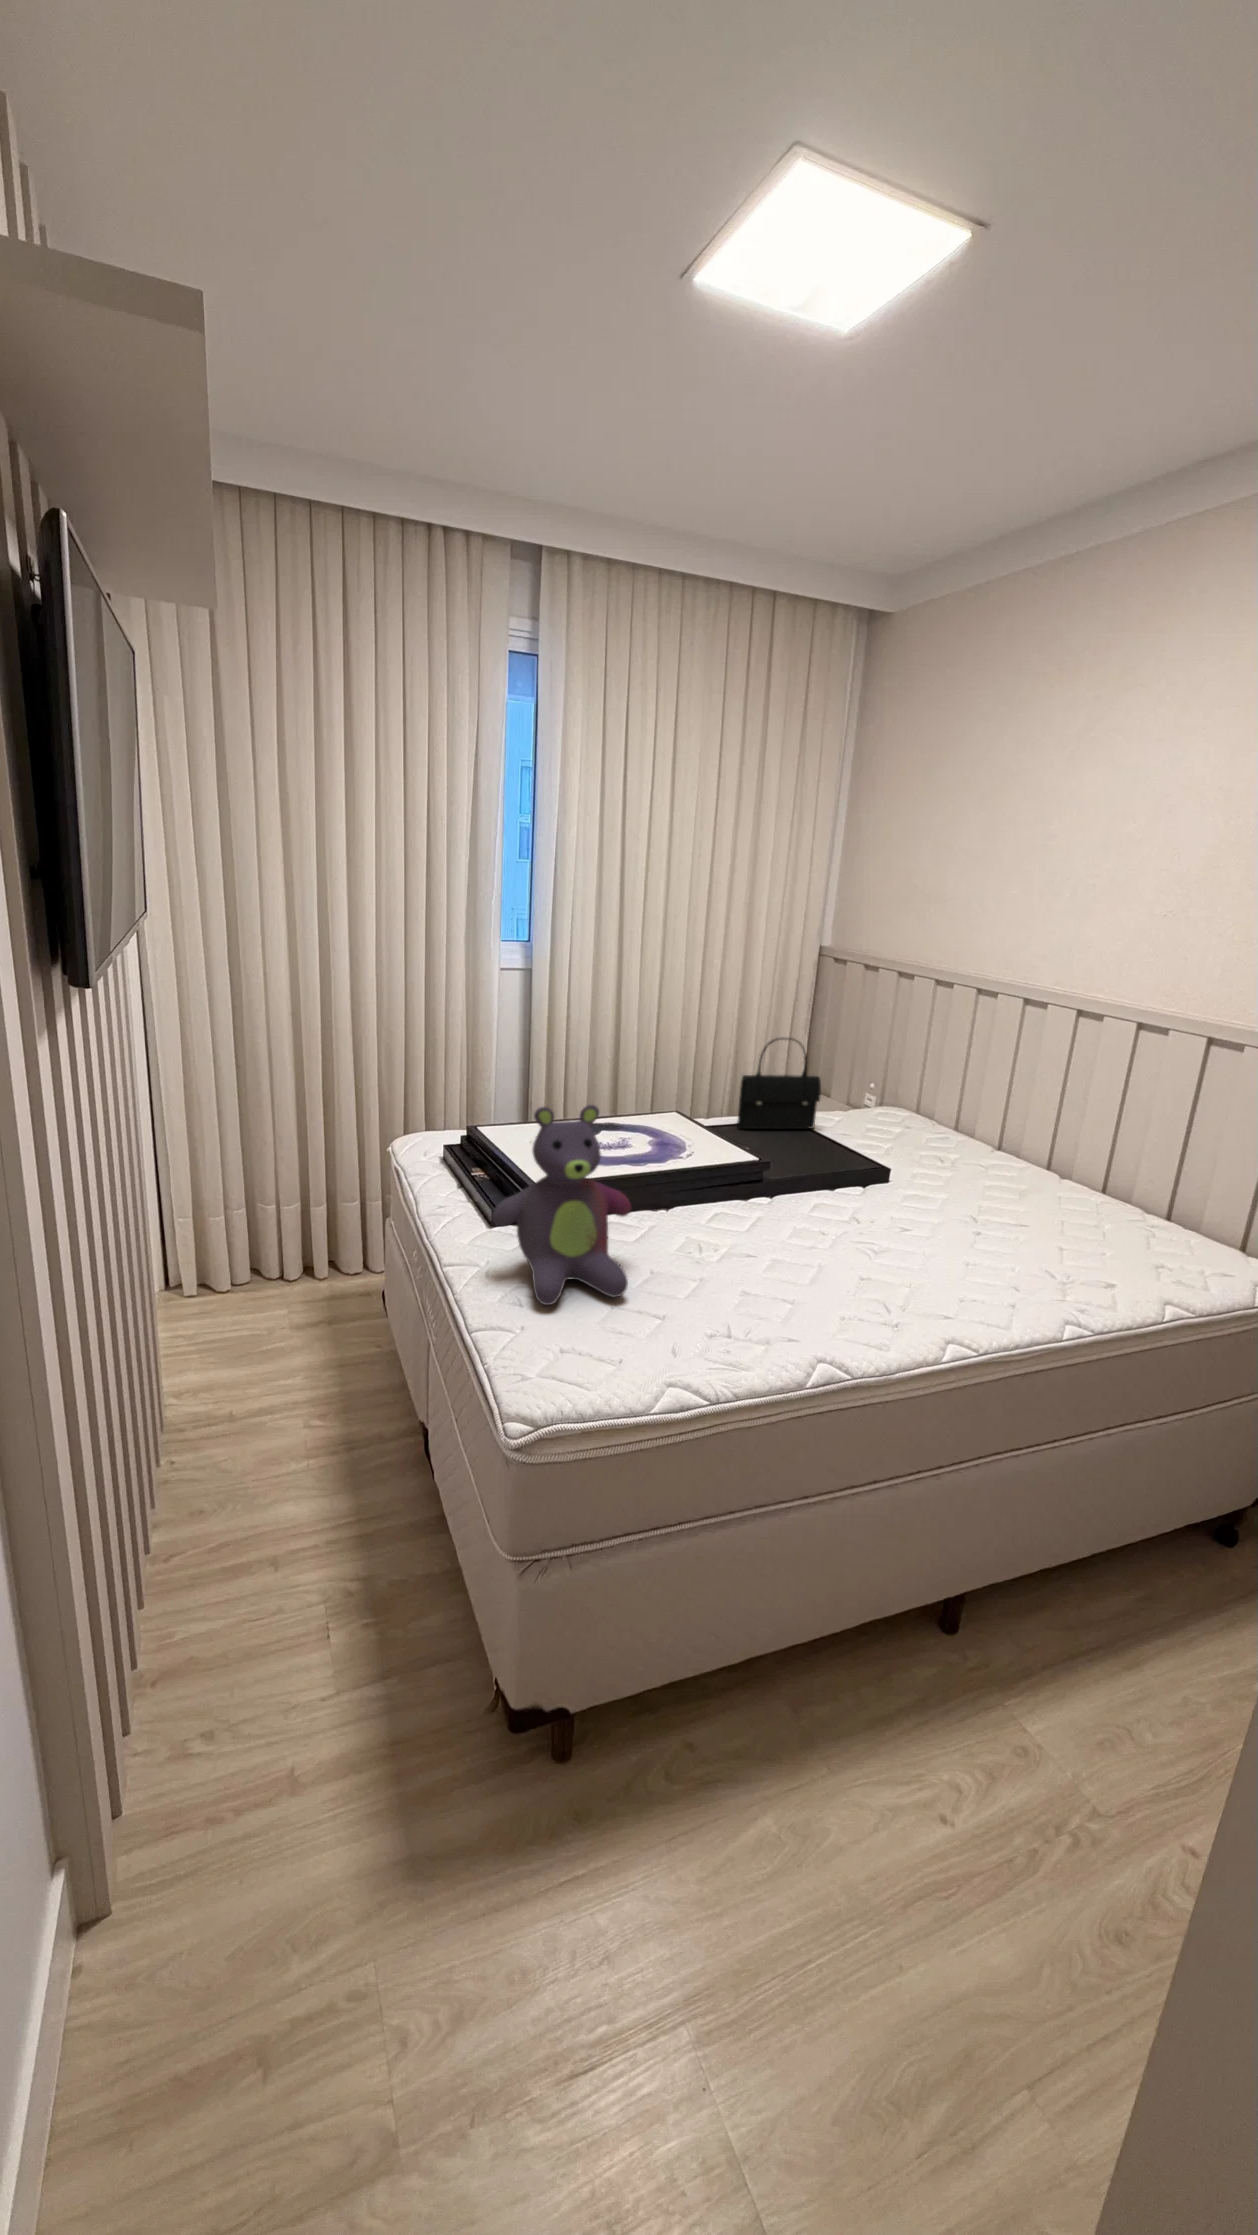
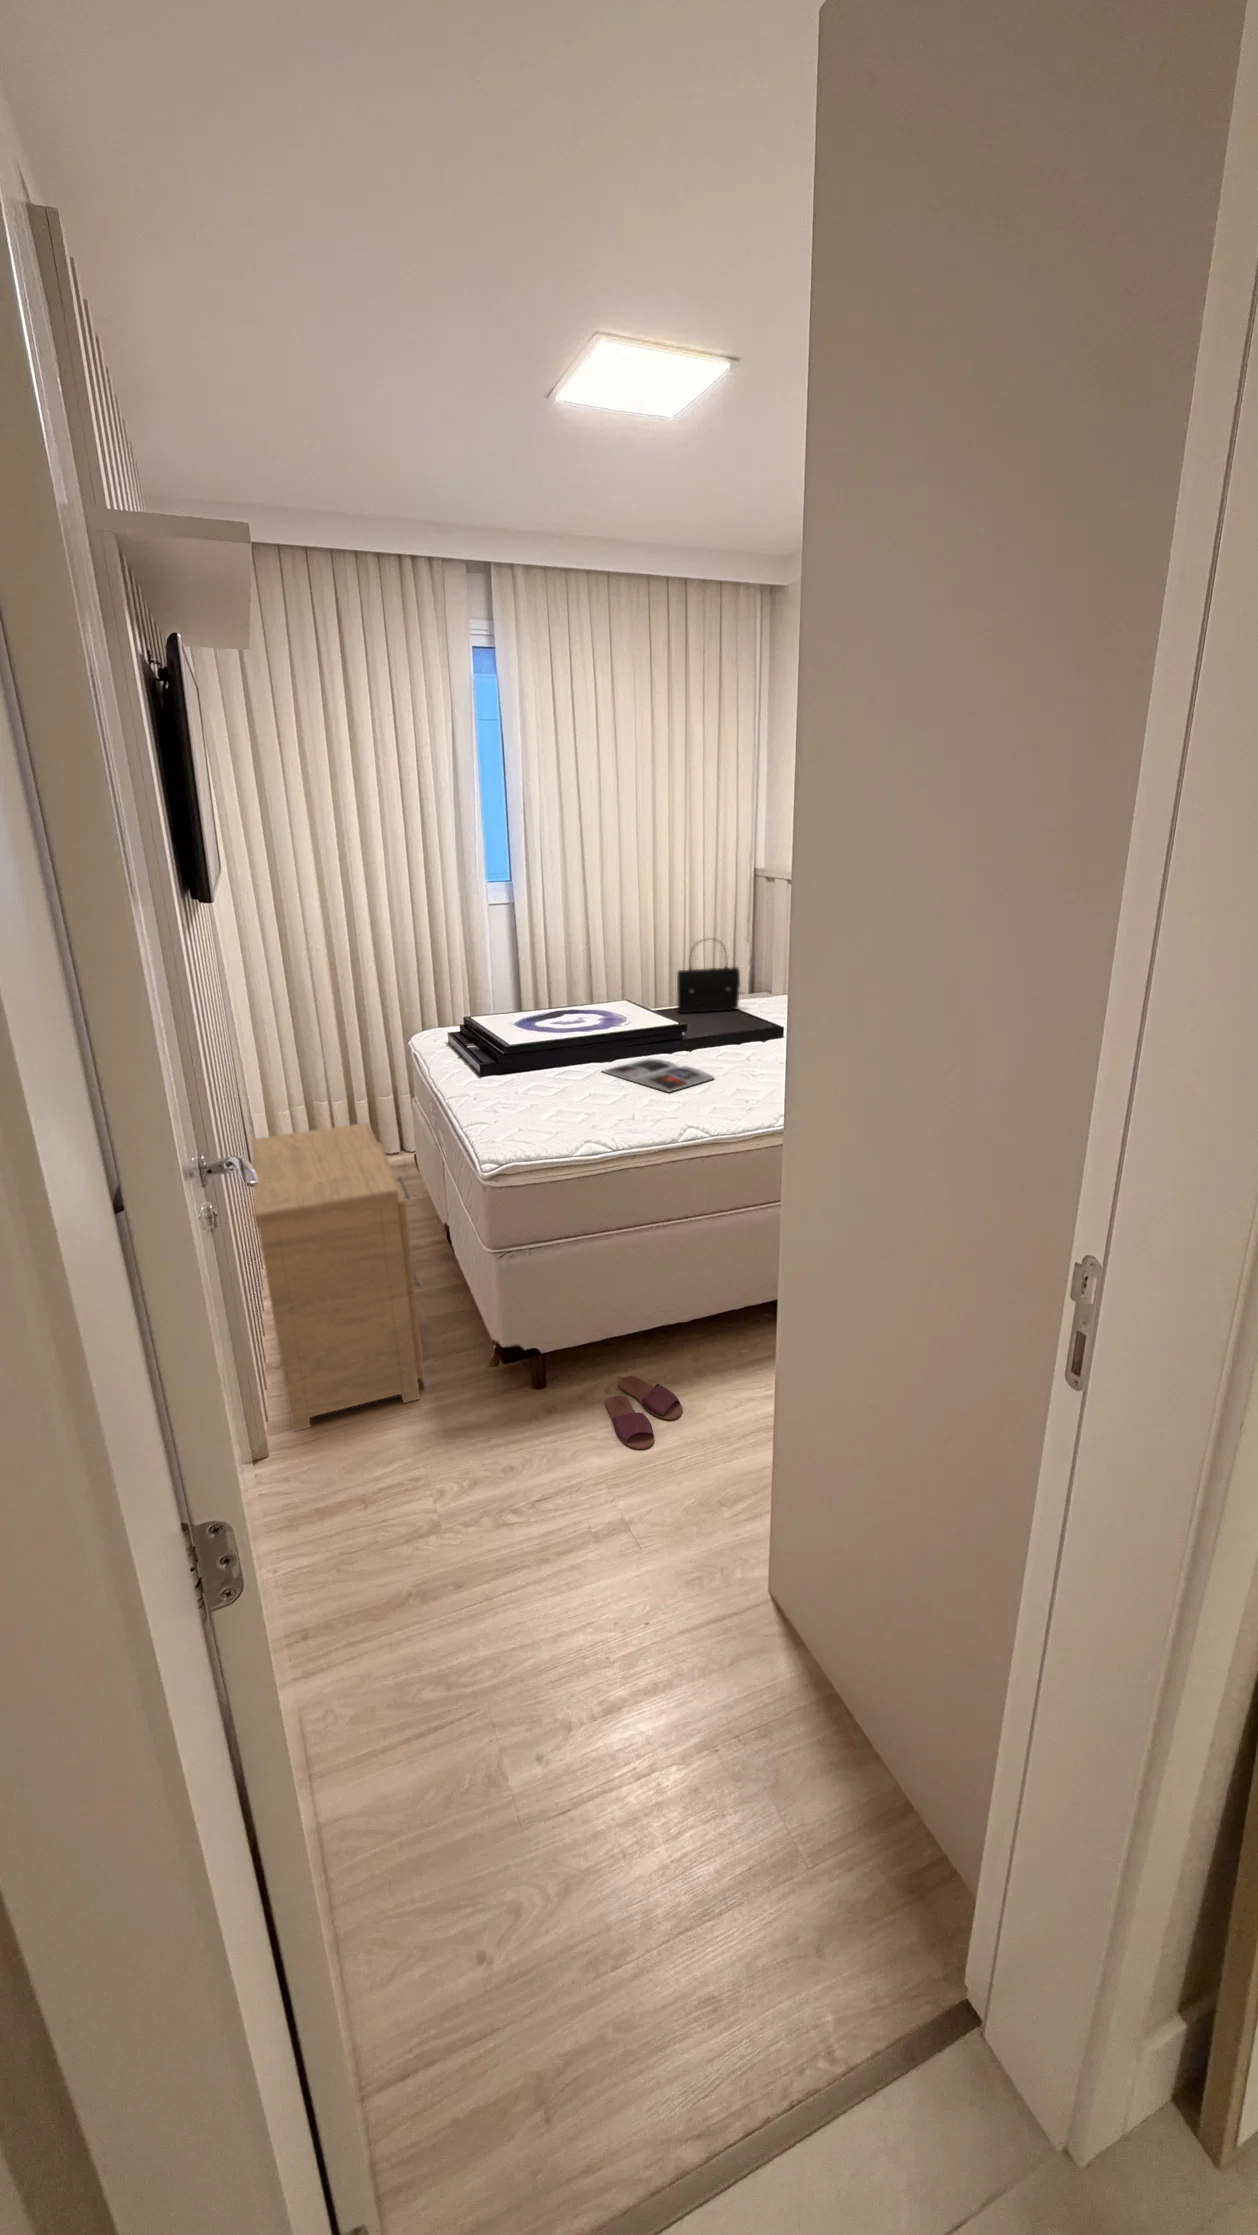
stuffed bear: present [492,1105,631,1305] -> none [474,978,571,1111]
magazine: none [660,1210,827,1281] -> present [603,1059,714,1092]
side table: none [113,1296,383,1854] -> present [252,1122,425,1431]
slippers: none [669,1748,797,1946] -> present [605,1376,682,1449]

